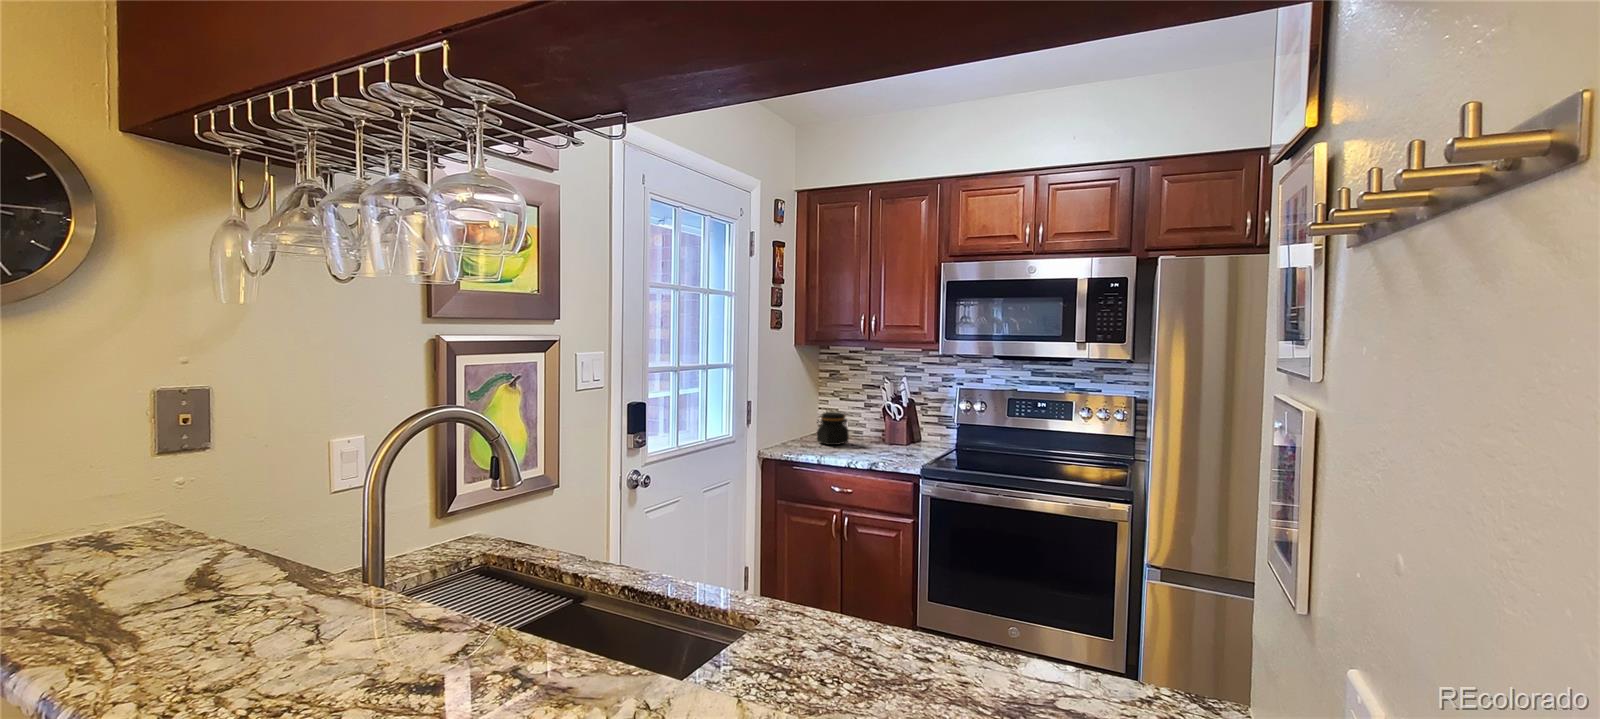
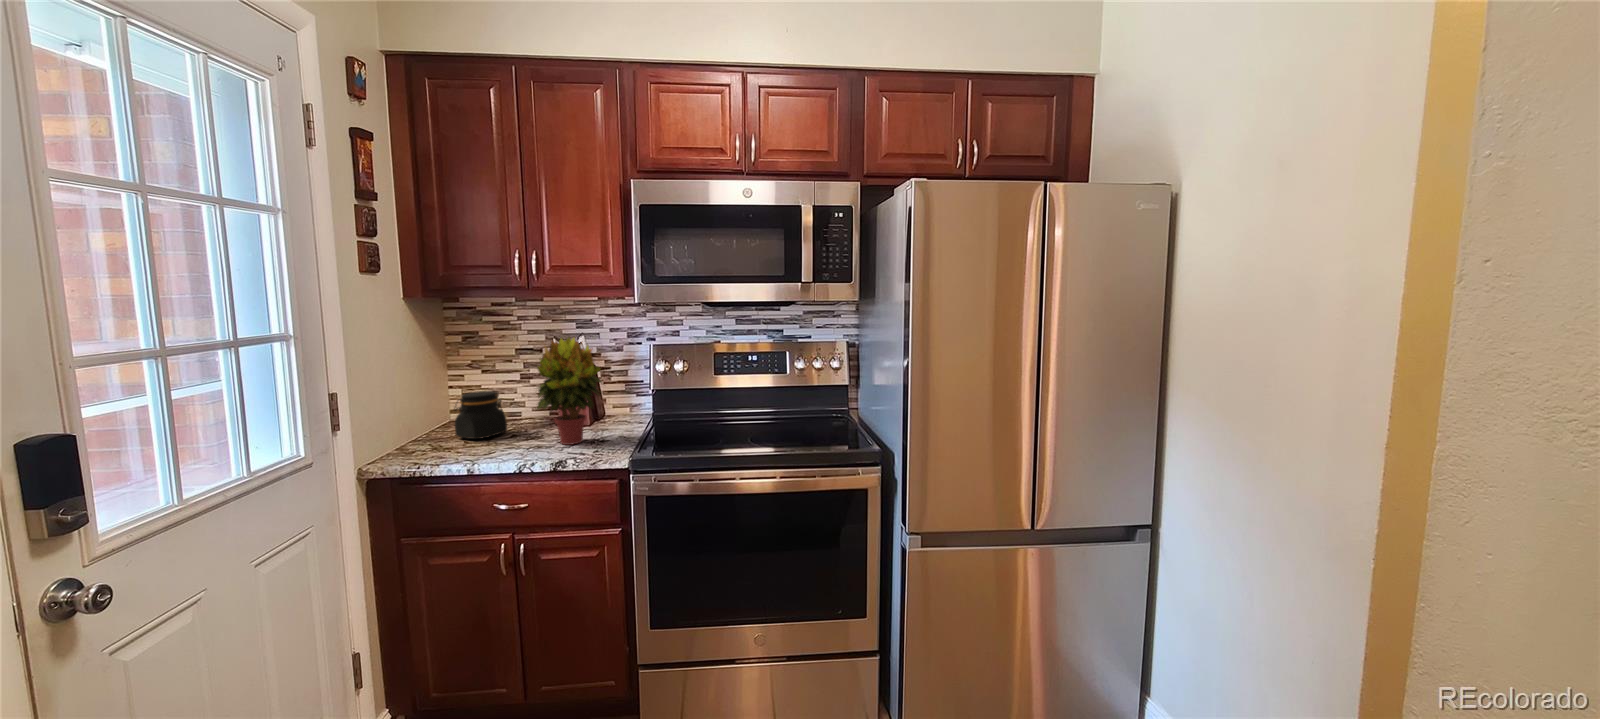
potted plant: none [863,377,914,456] -> present [537,337,602,445]

